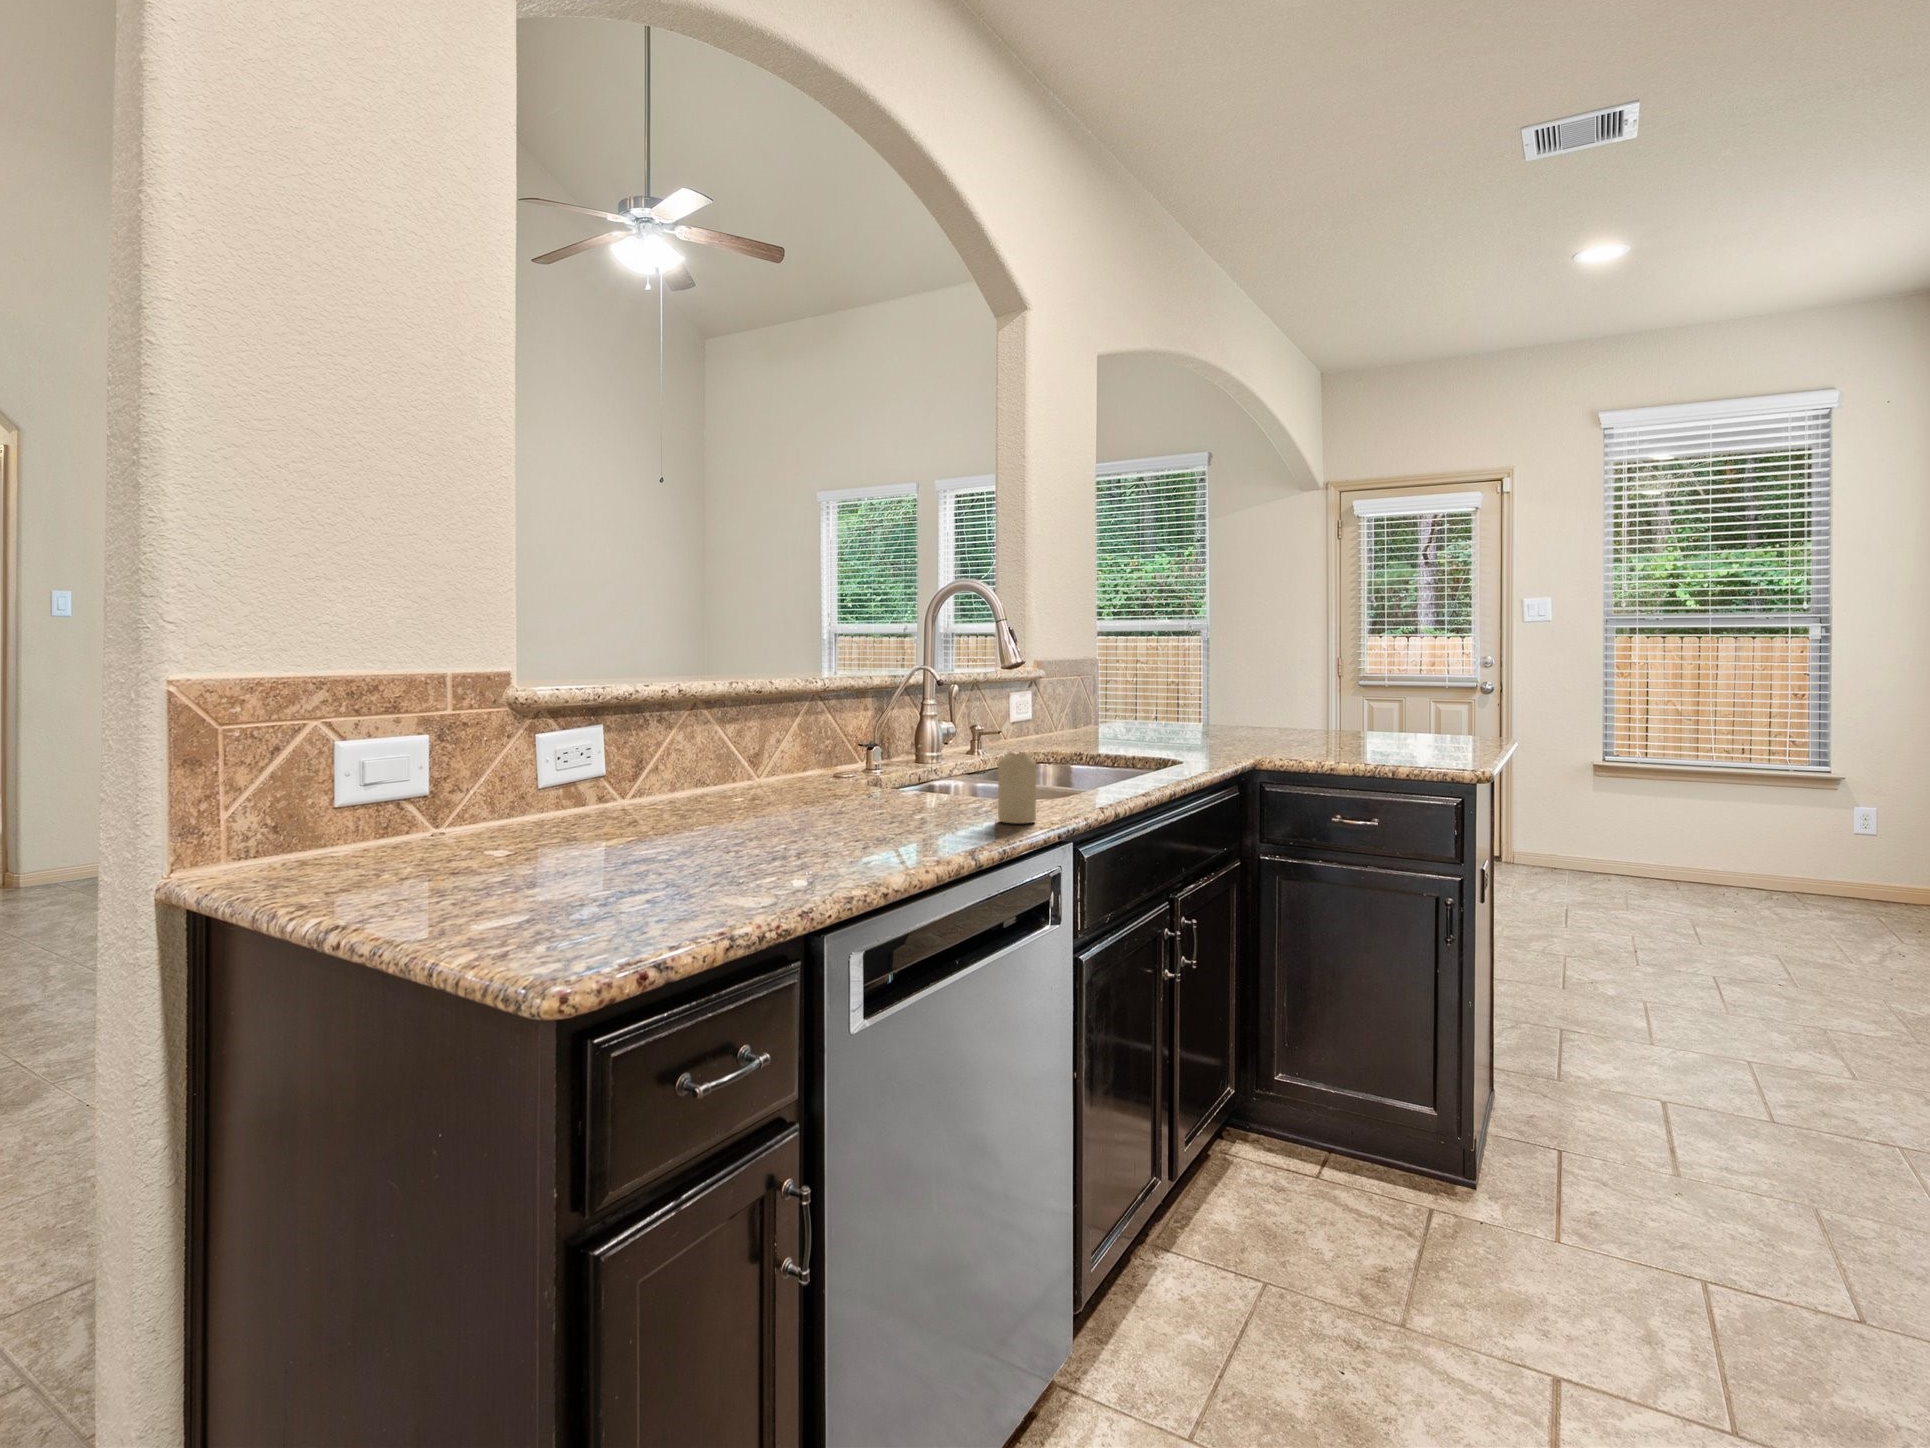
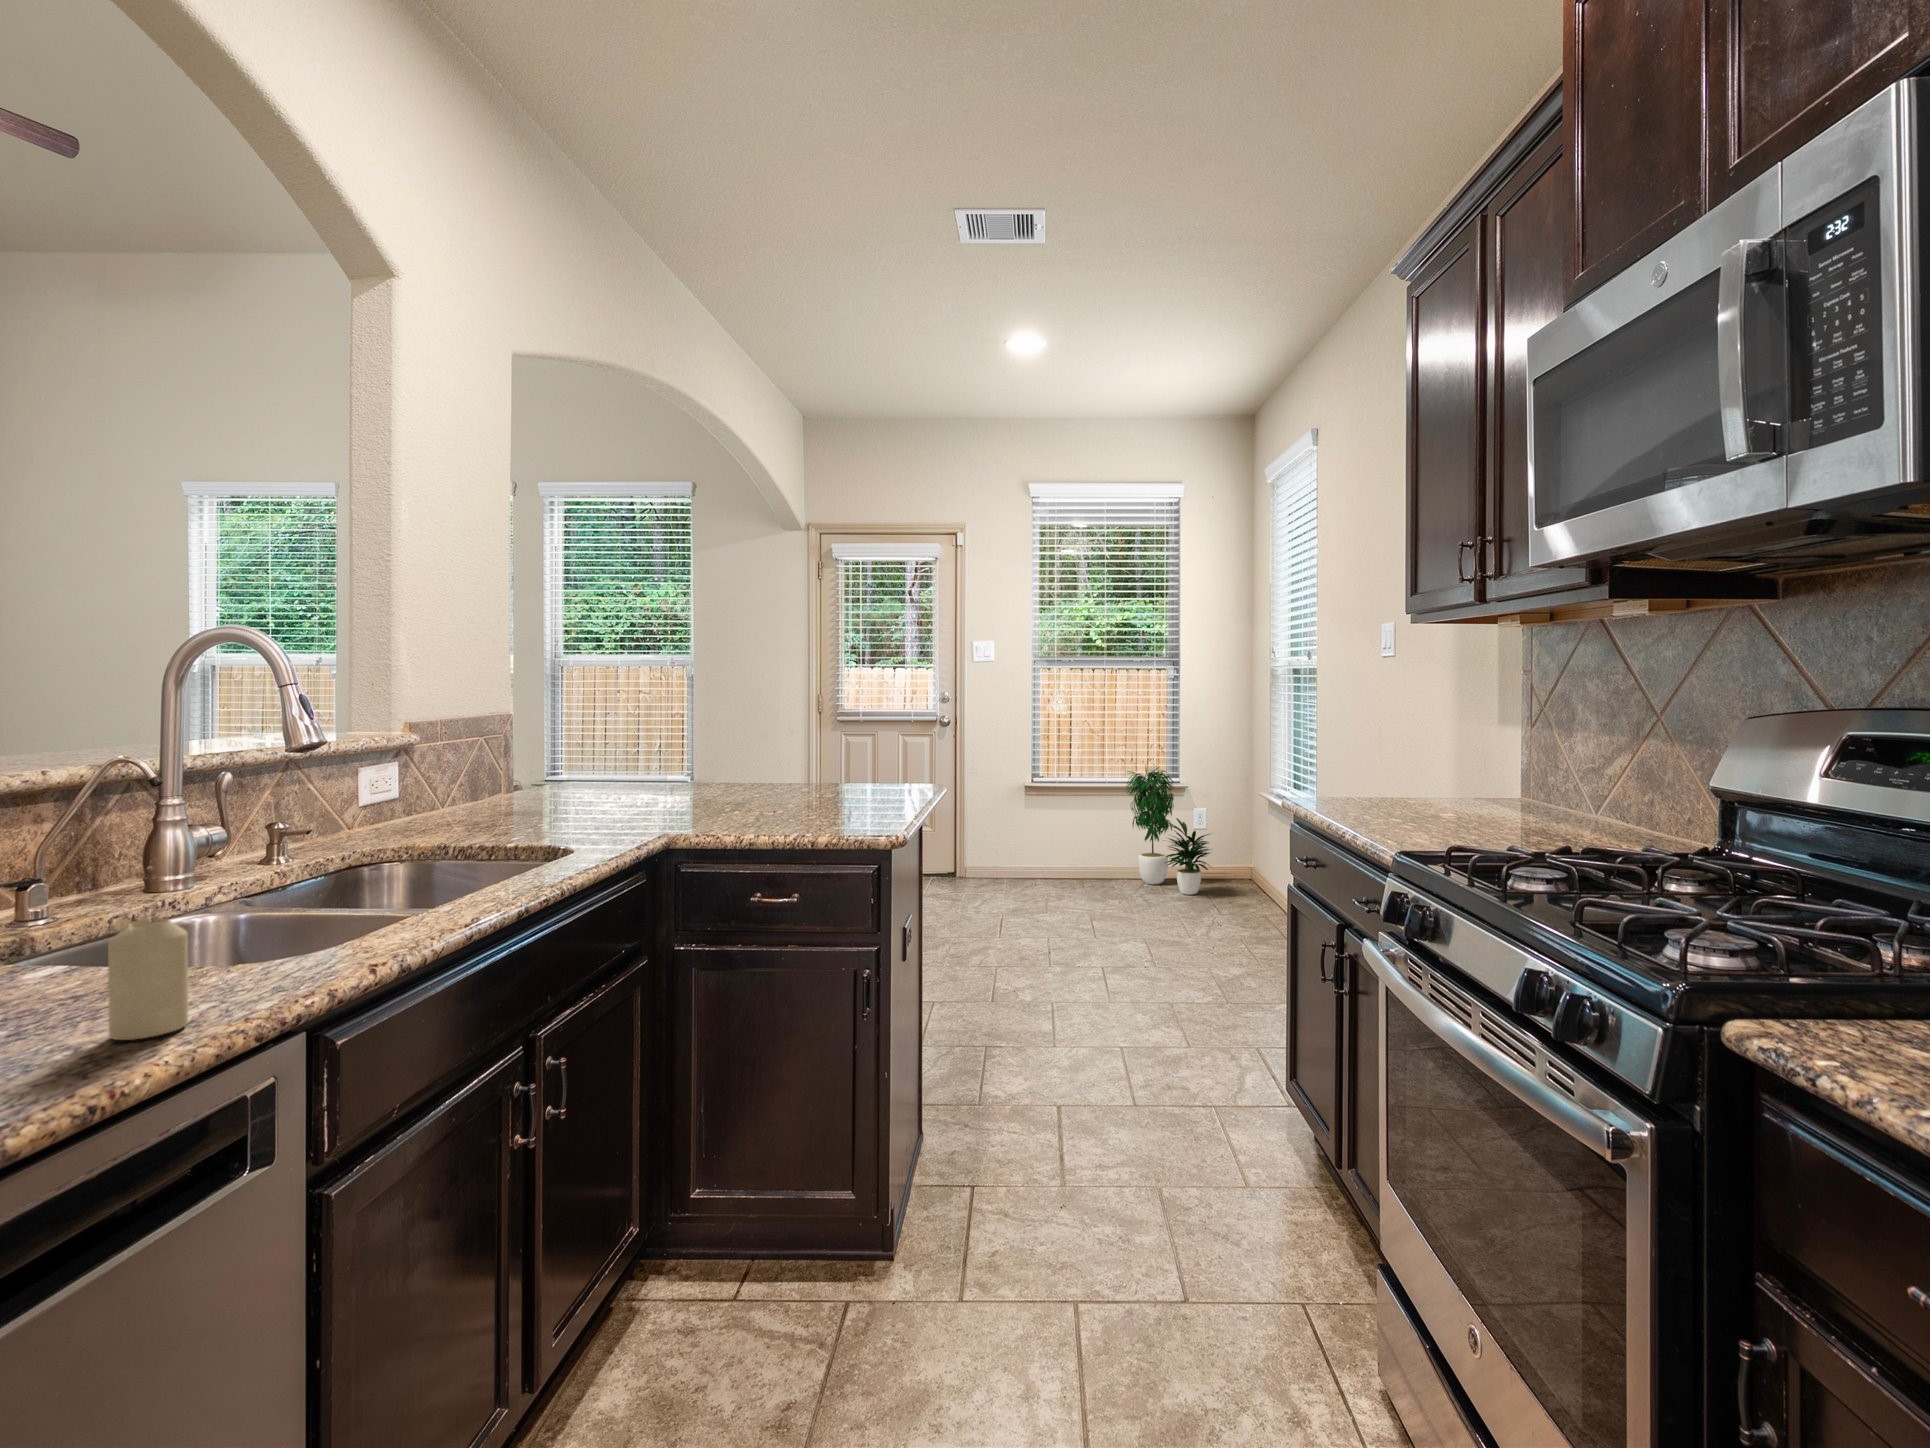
potted plant: none [1734,745,1882,917] -> present [1126,766,1211,895]

